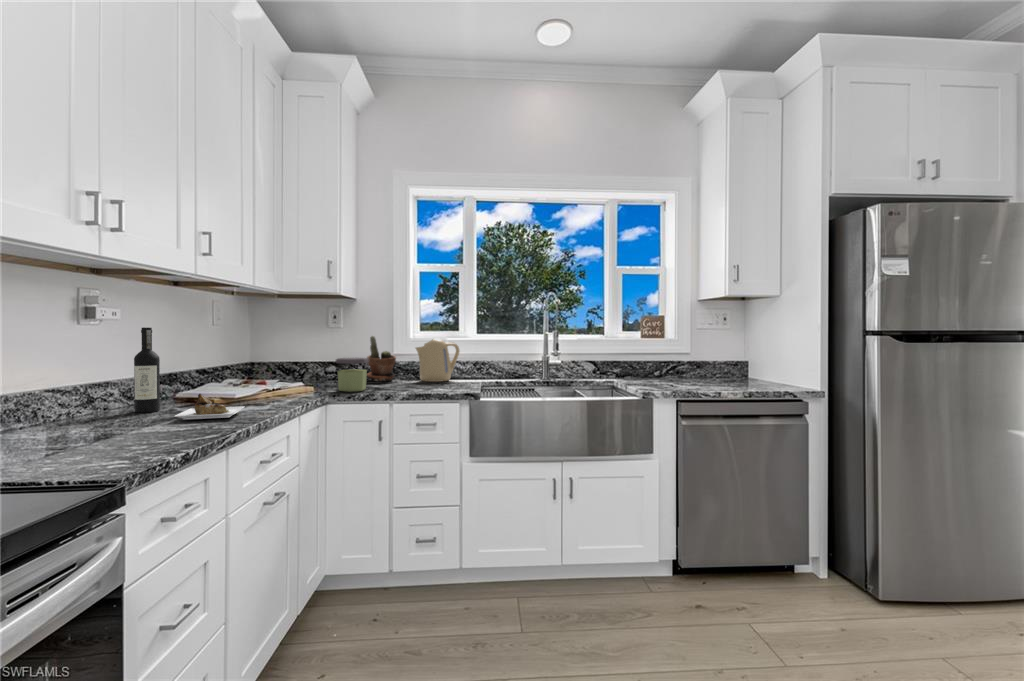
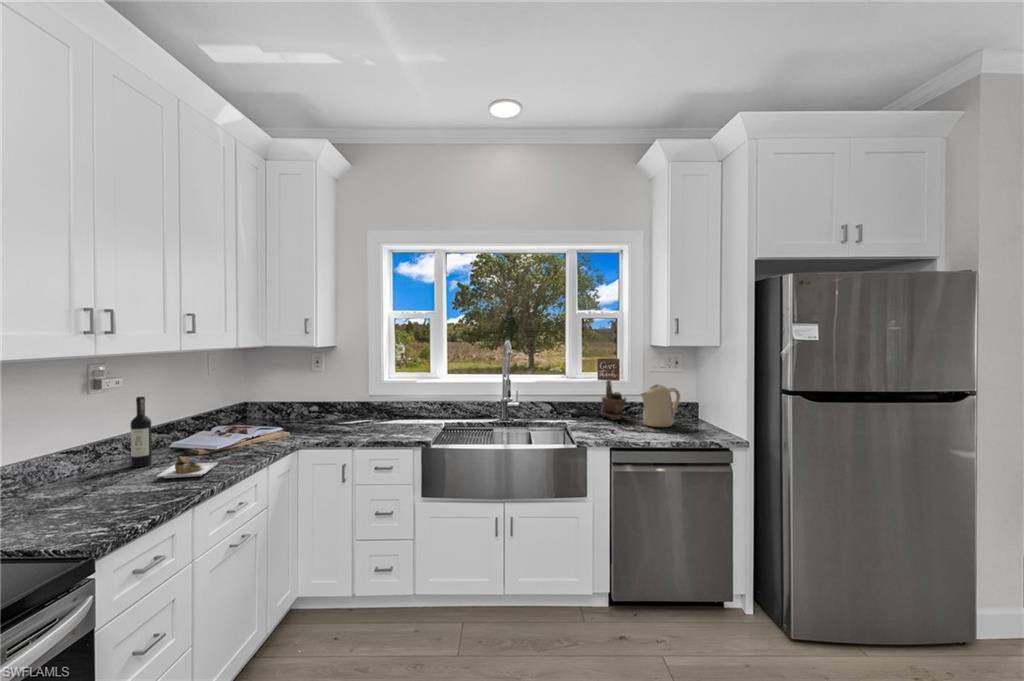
potted plant: present [367,336,396,381] -> present [601,380,627,420]
kettle: present [416,338,459,382] -> present [641,384,680,427]
jar: present [336,358,369,392] -> none [308,405,338,438]

